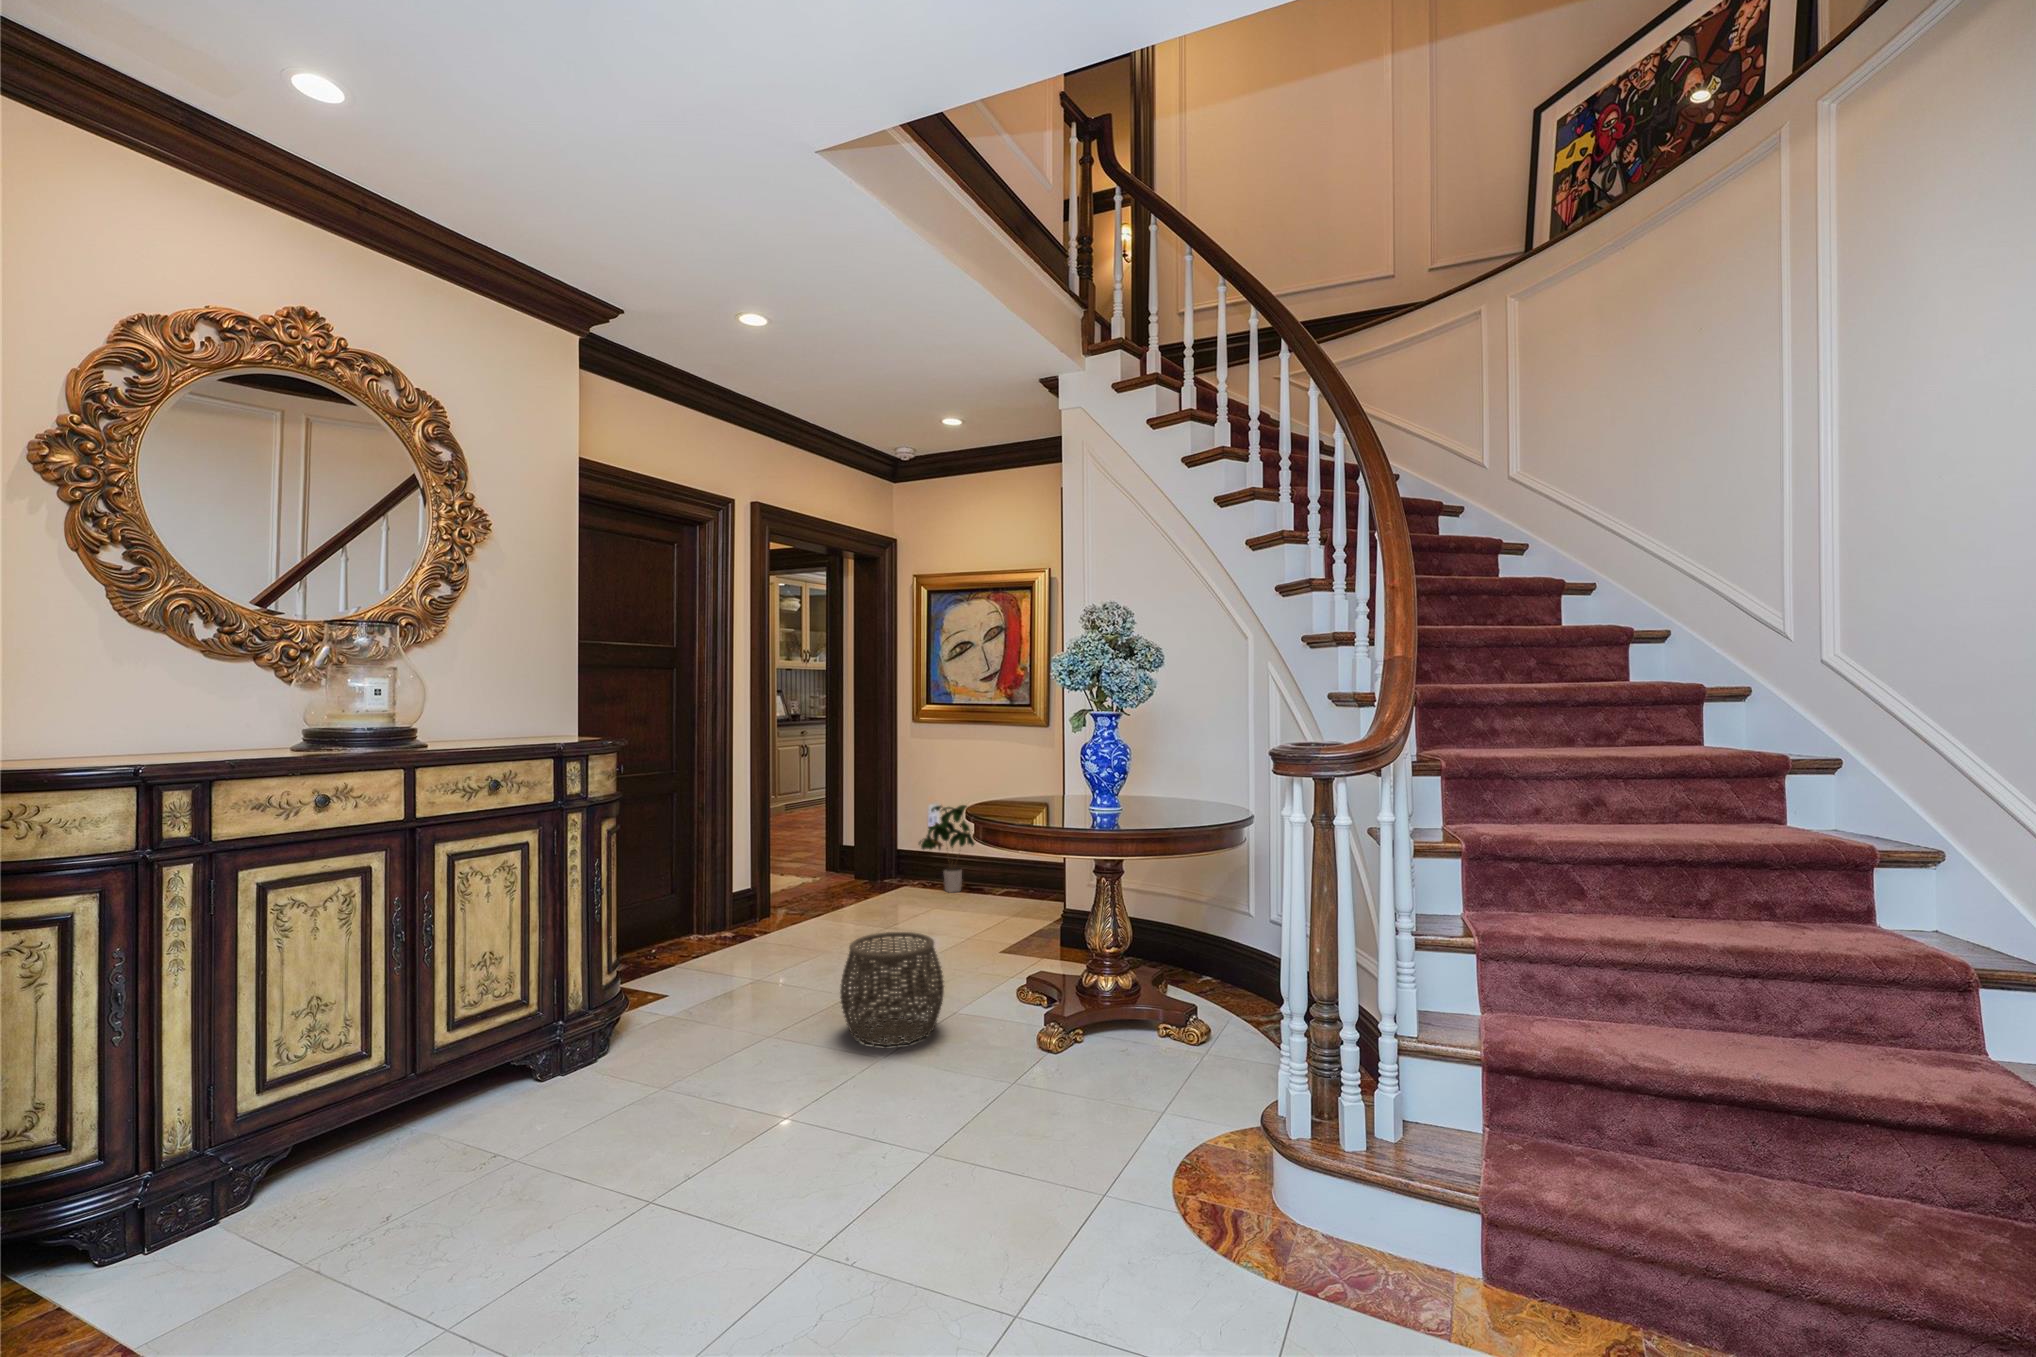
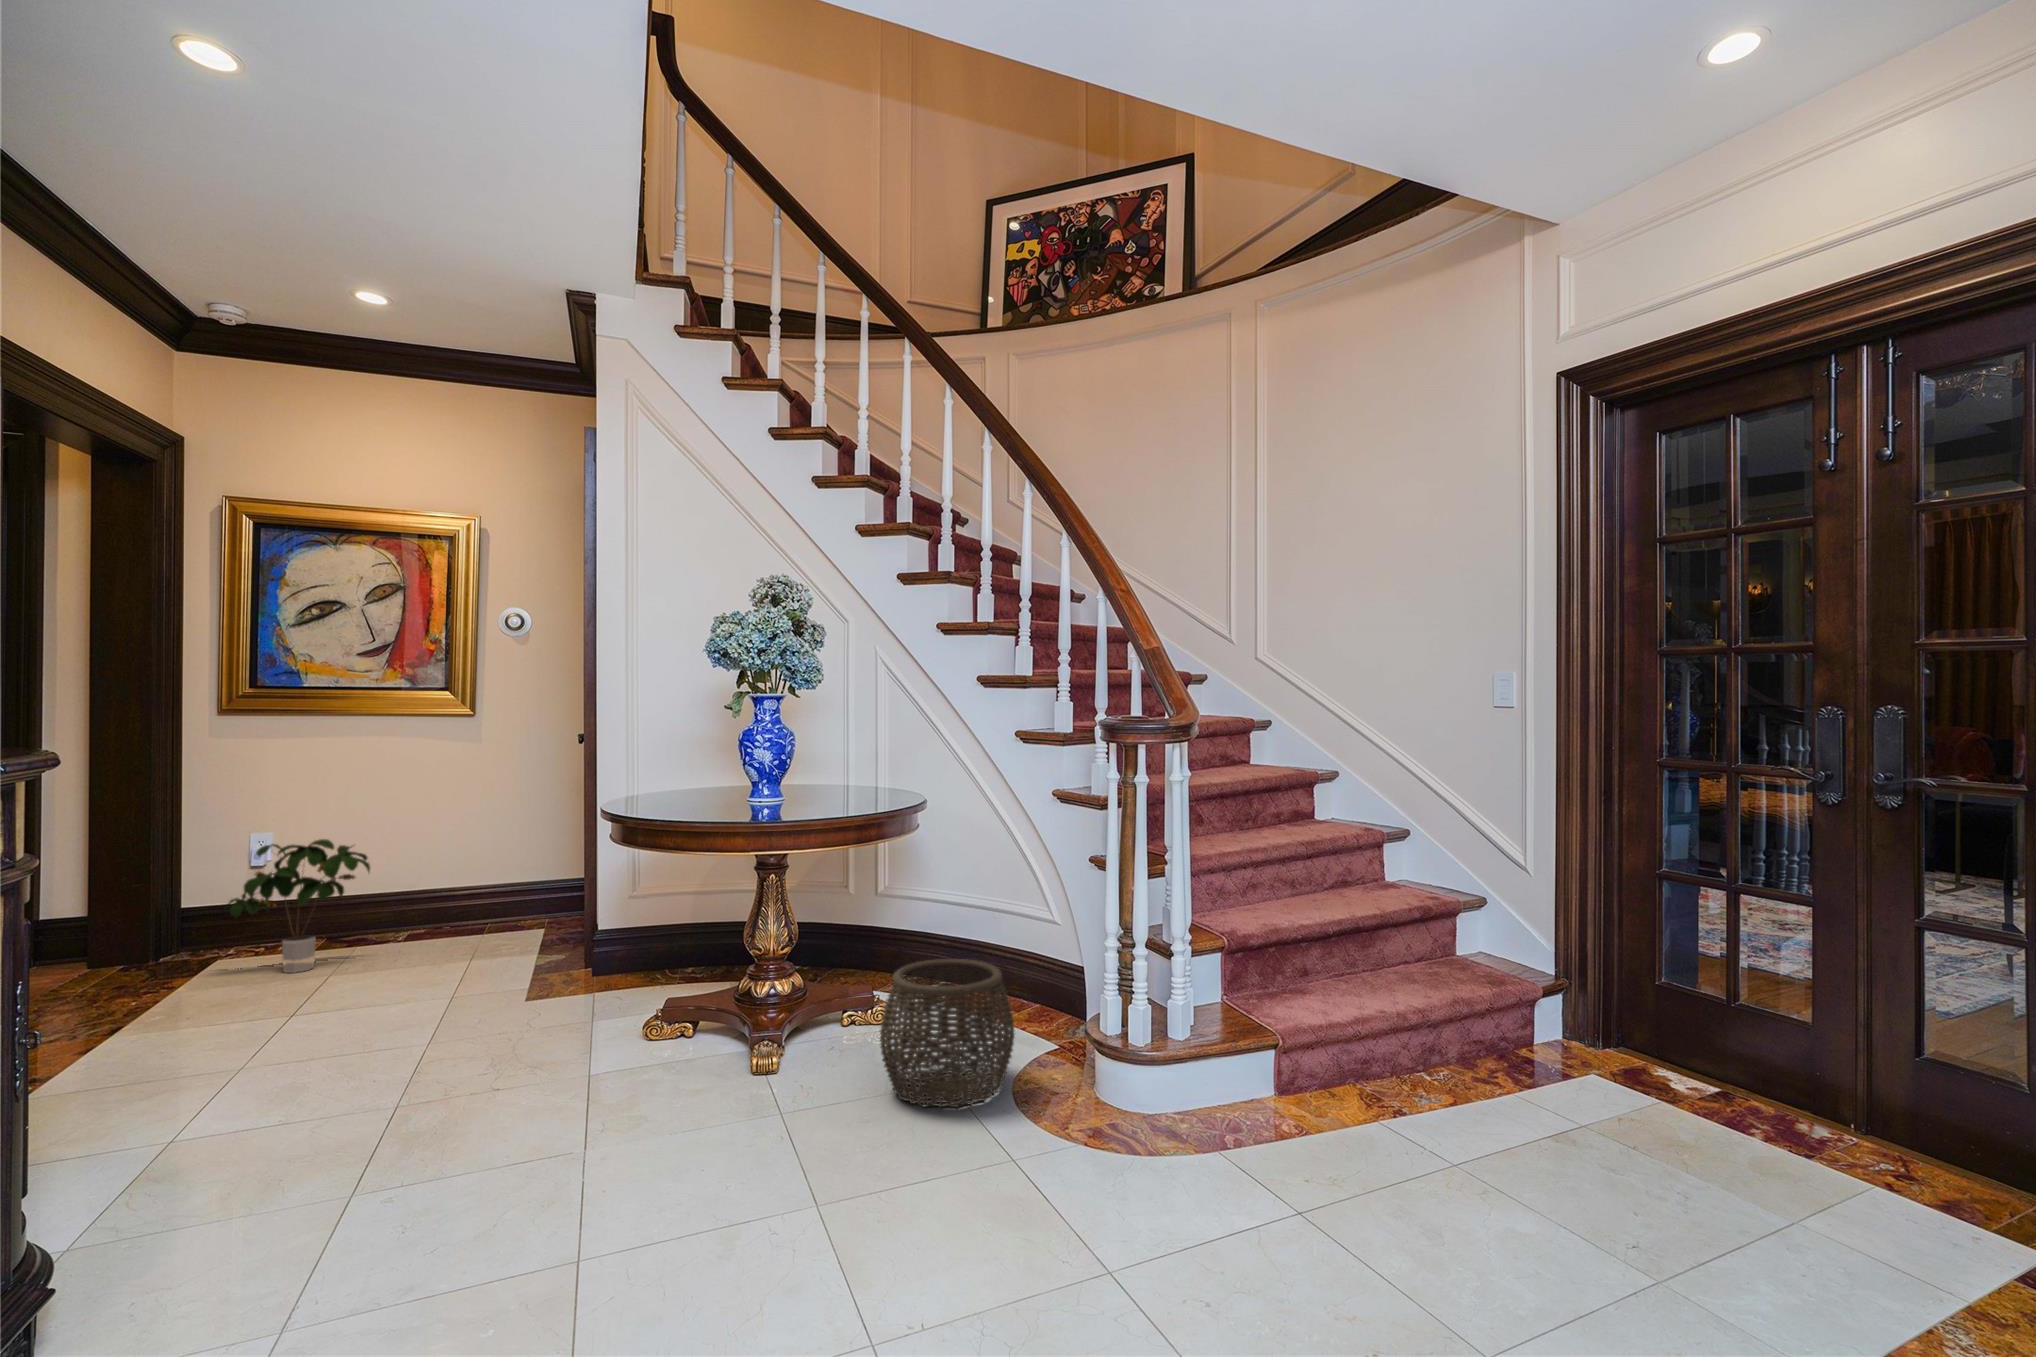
woven basket: present [840,932,944,1046] -> present [880,959,1014,1108]

